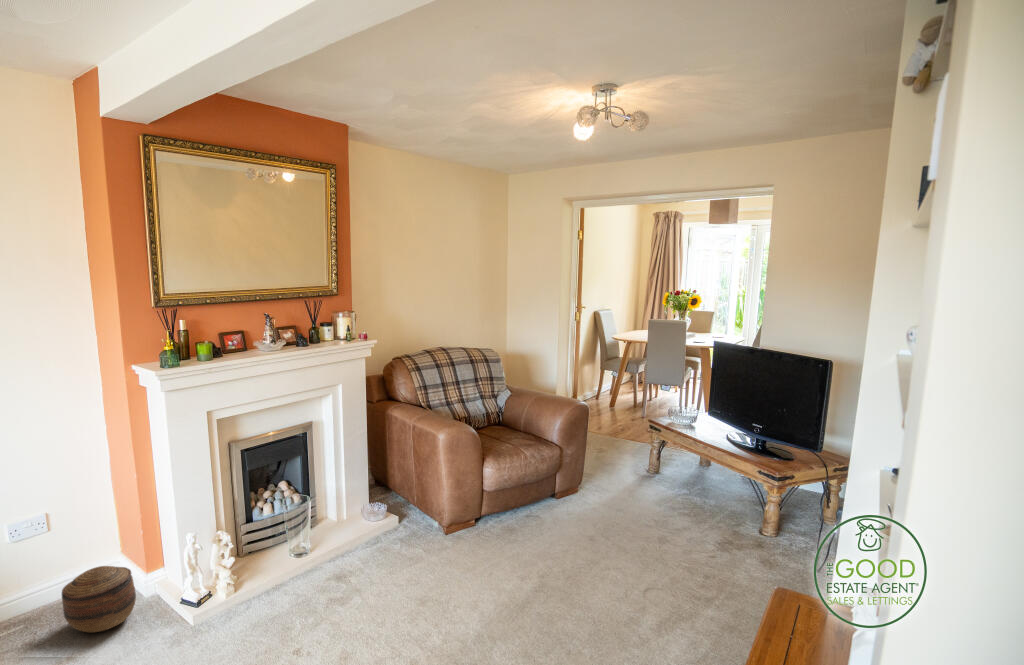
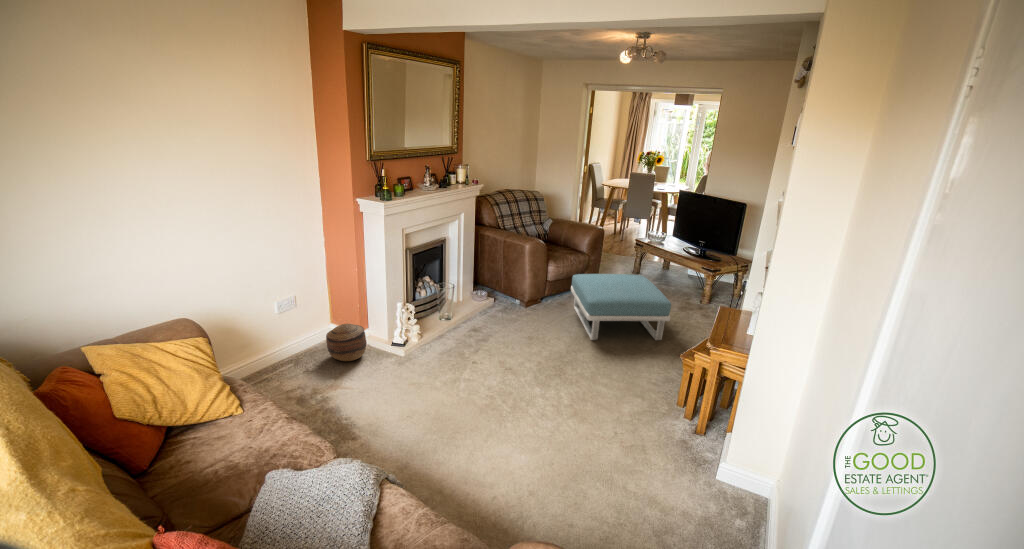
footstool: none [515,480,661,600] -> present [571,274,671,340]

